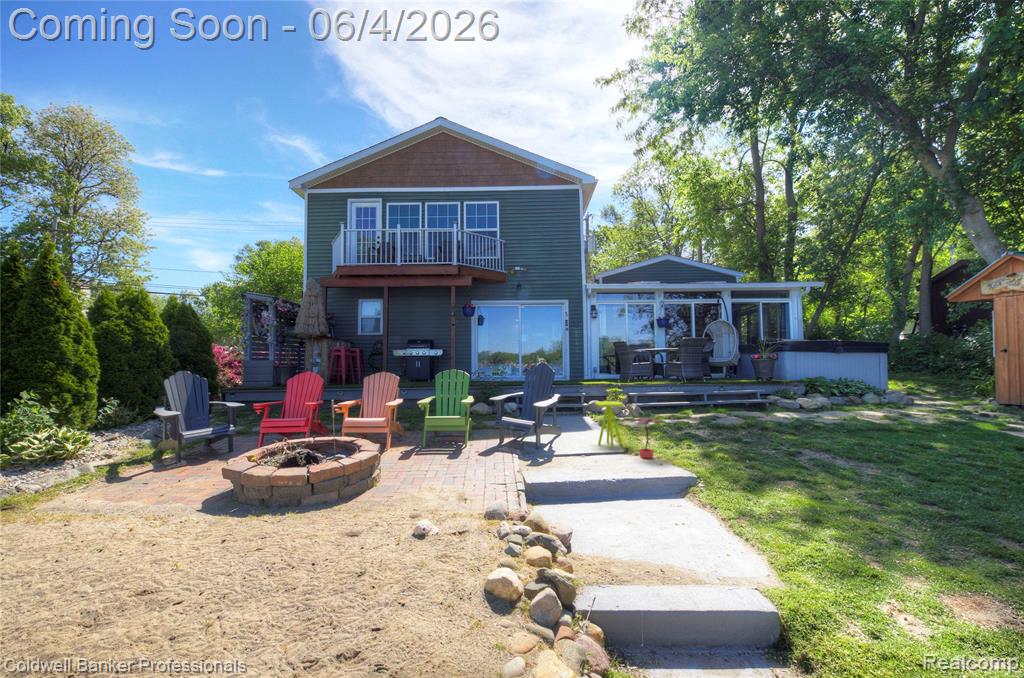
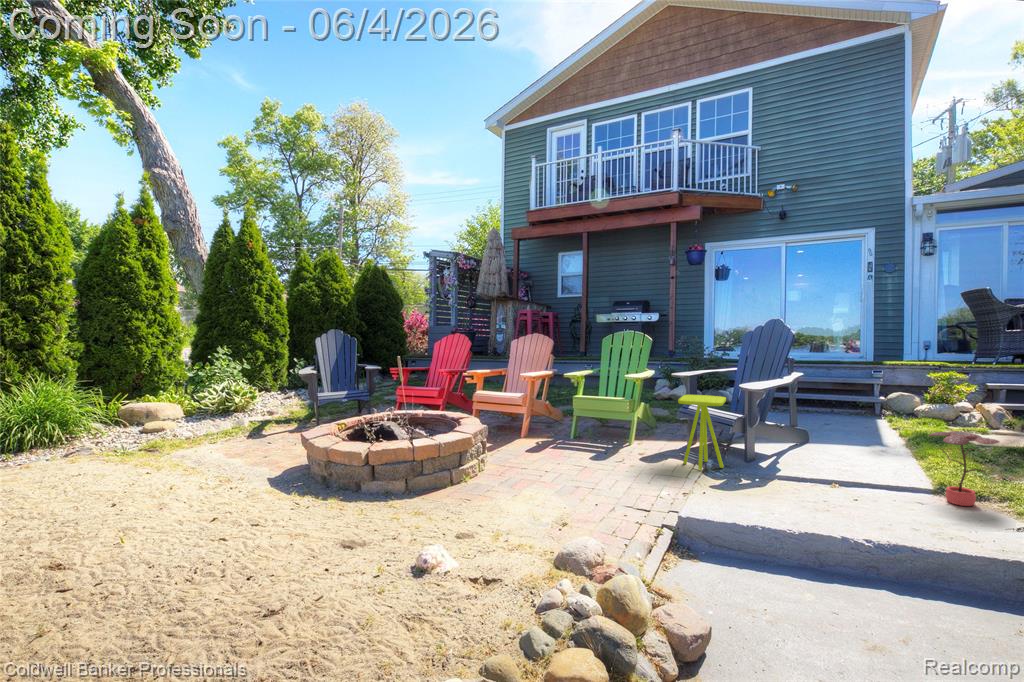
side table: present [595,401,624,447] -> present [678,395,726,470]

